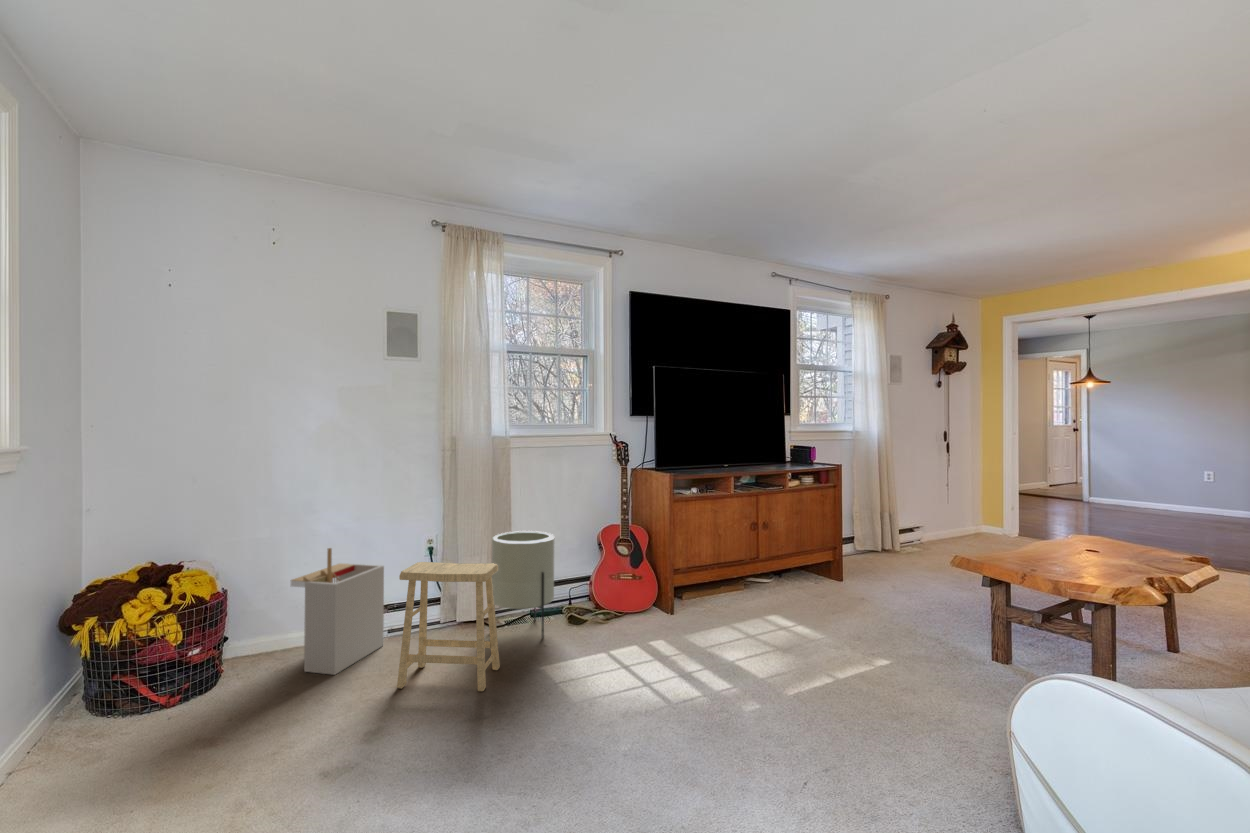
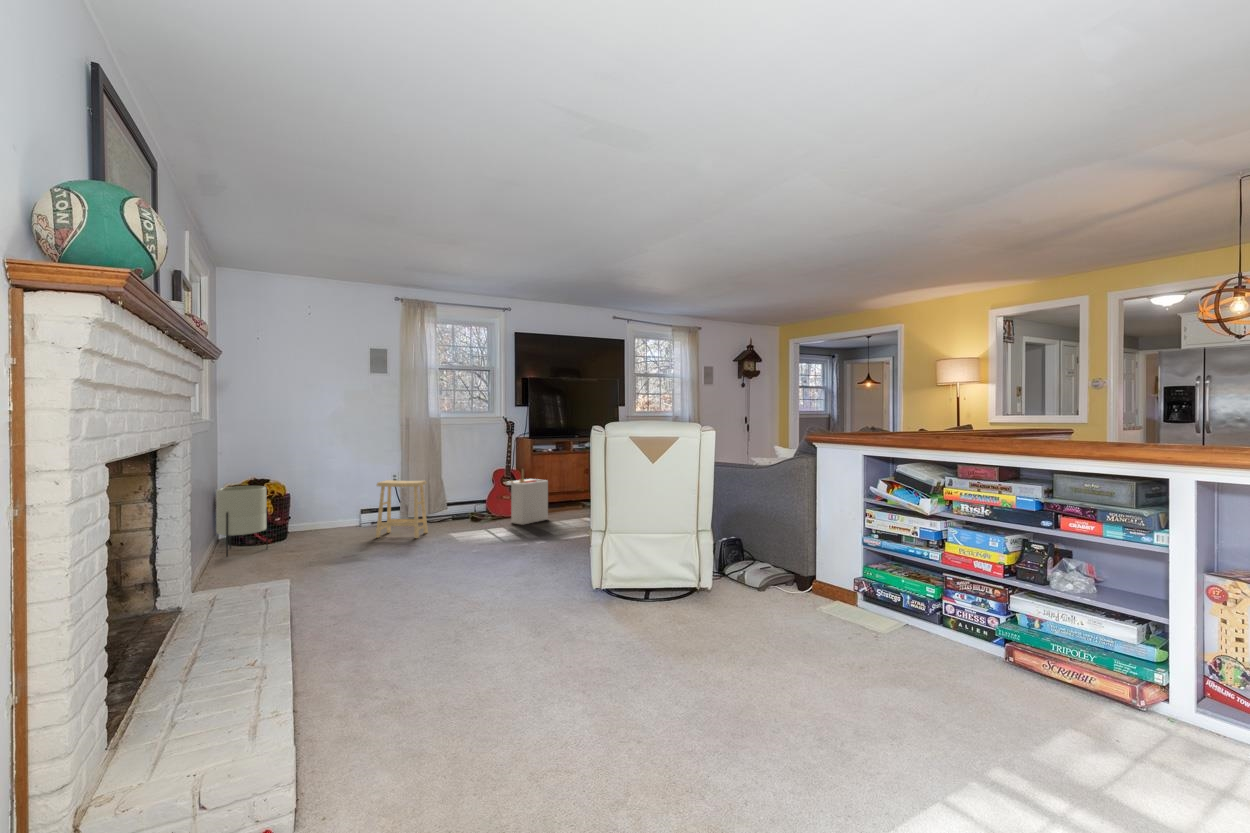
planter: present [492,531,554,638] -> present [216,486,268,556]
storage bin: present [291,548,384,675] -> present [507,469,548,525]

